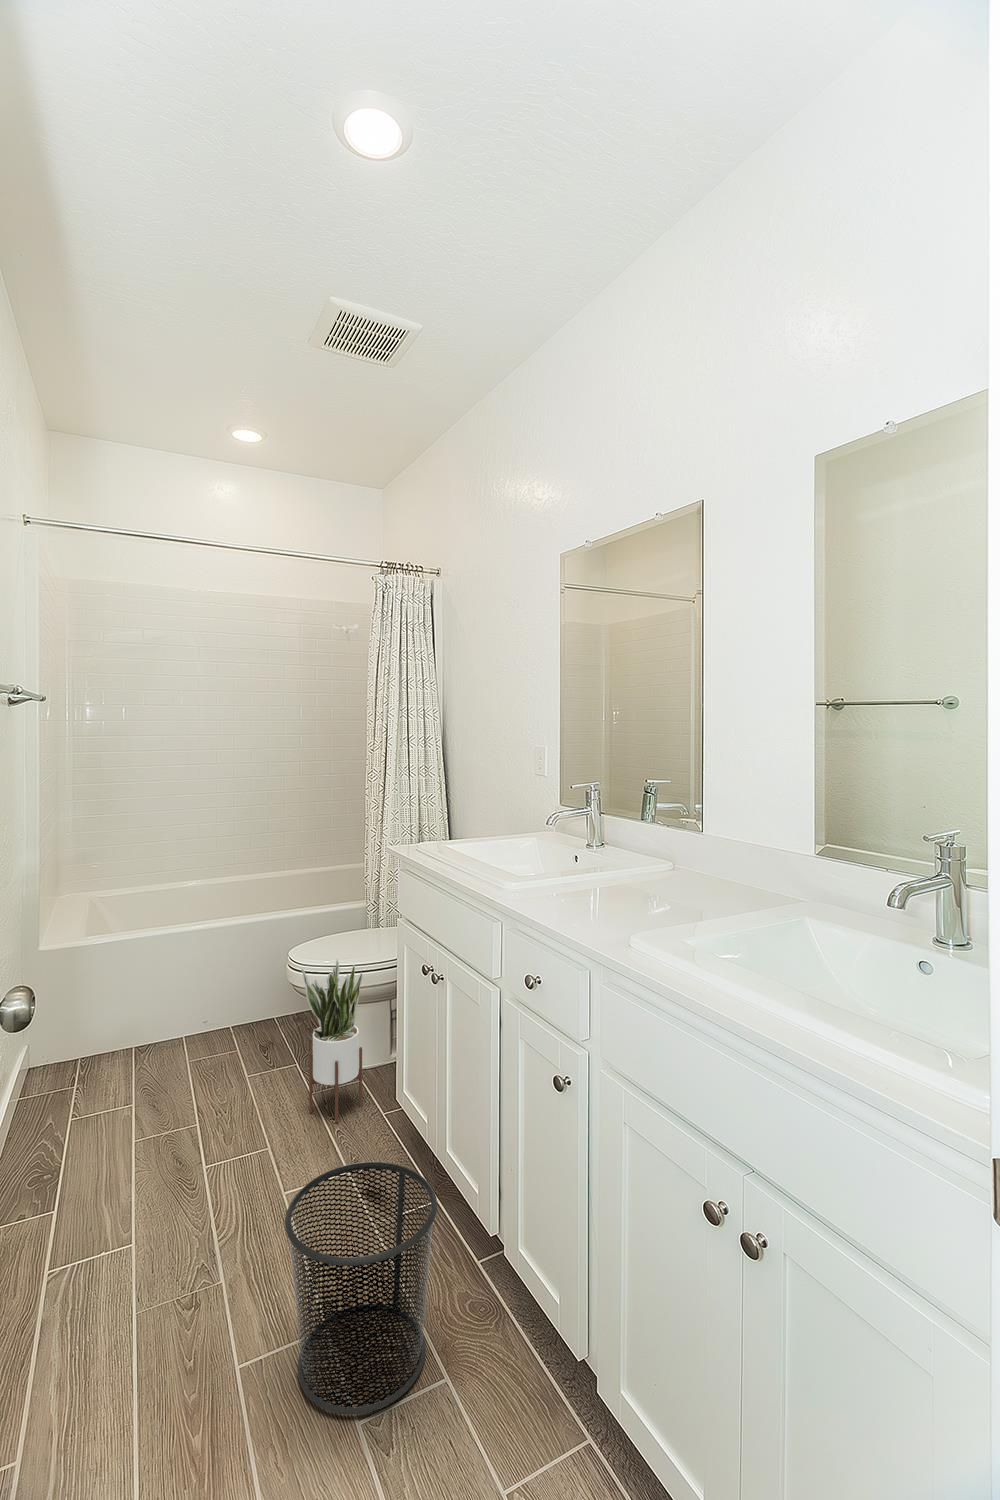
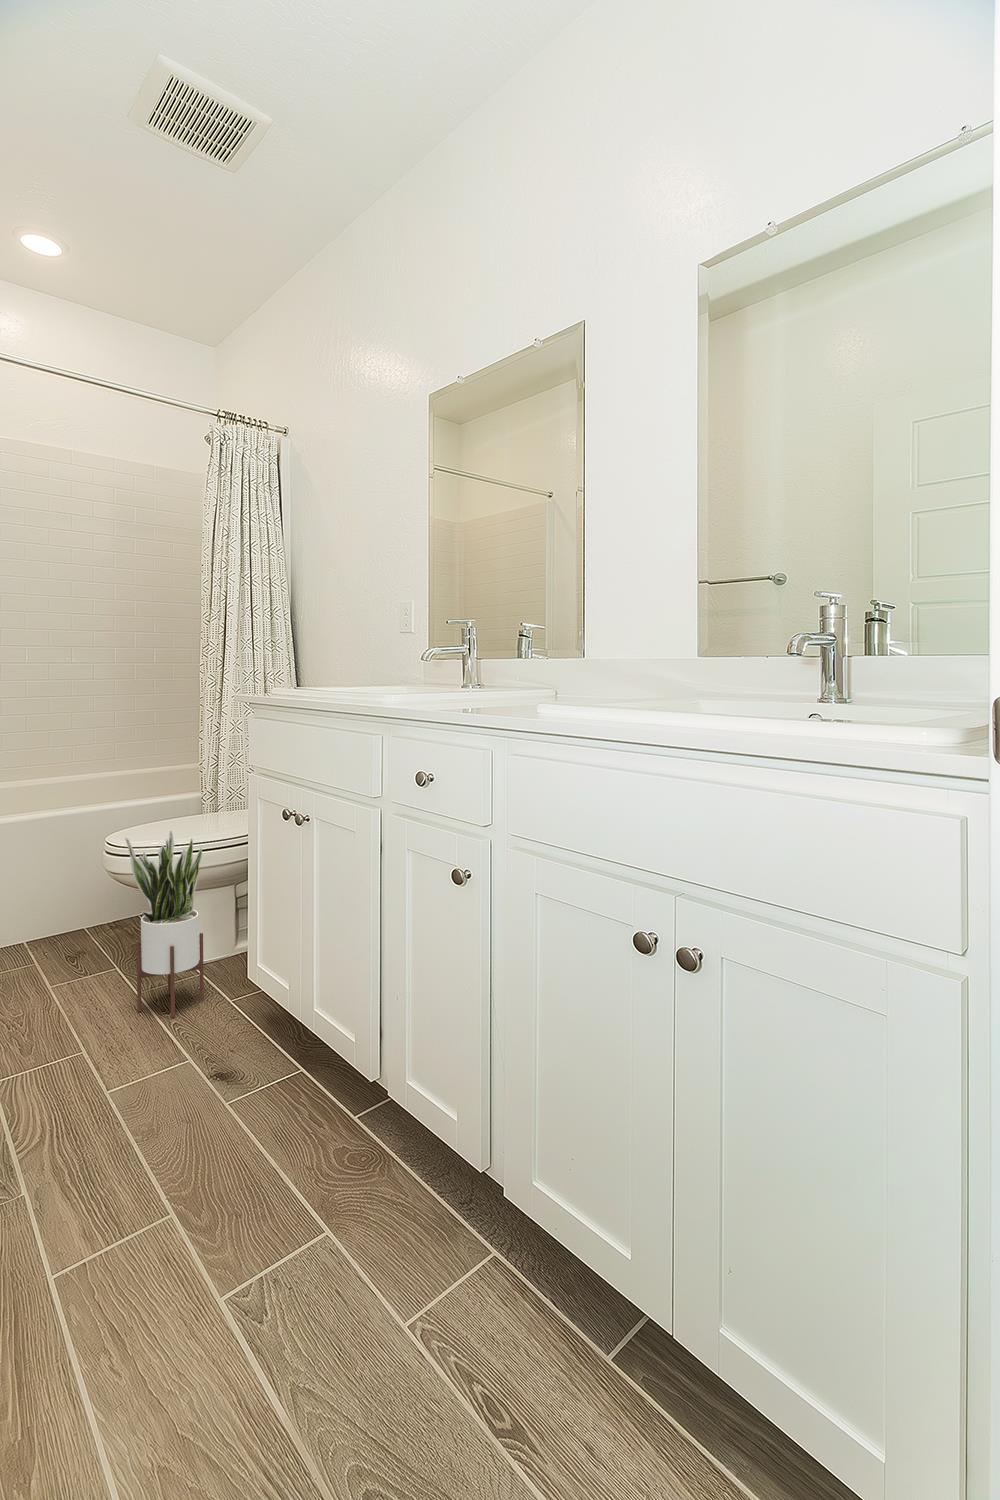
waste bin: present [285,1162,437,1415] -> none [114,1008,314,1293]

